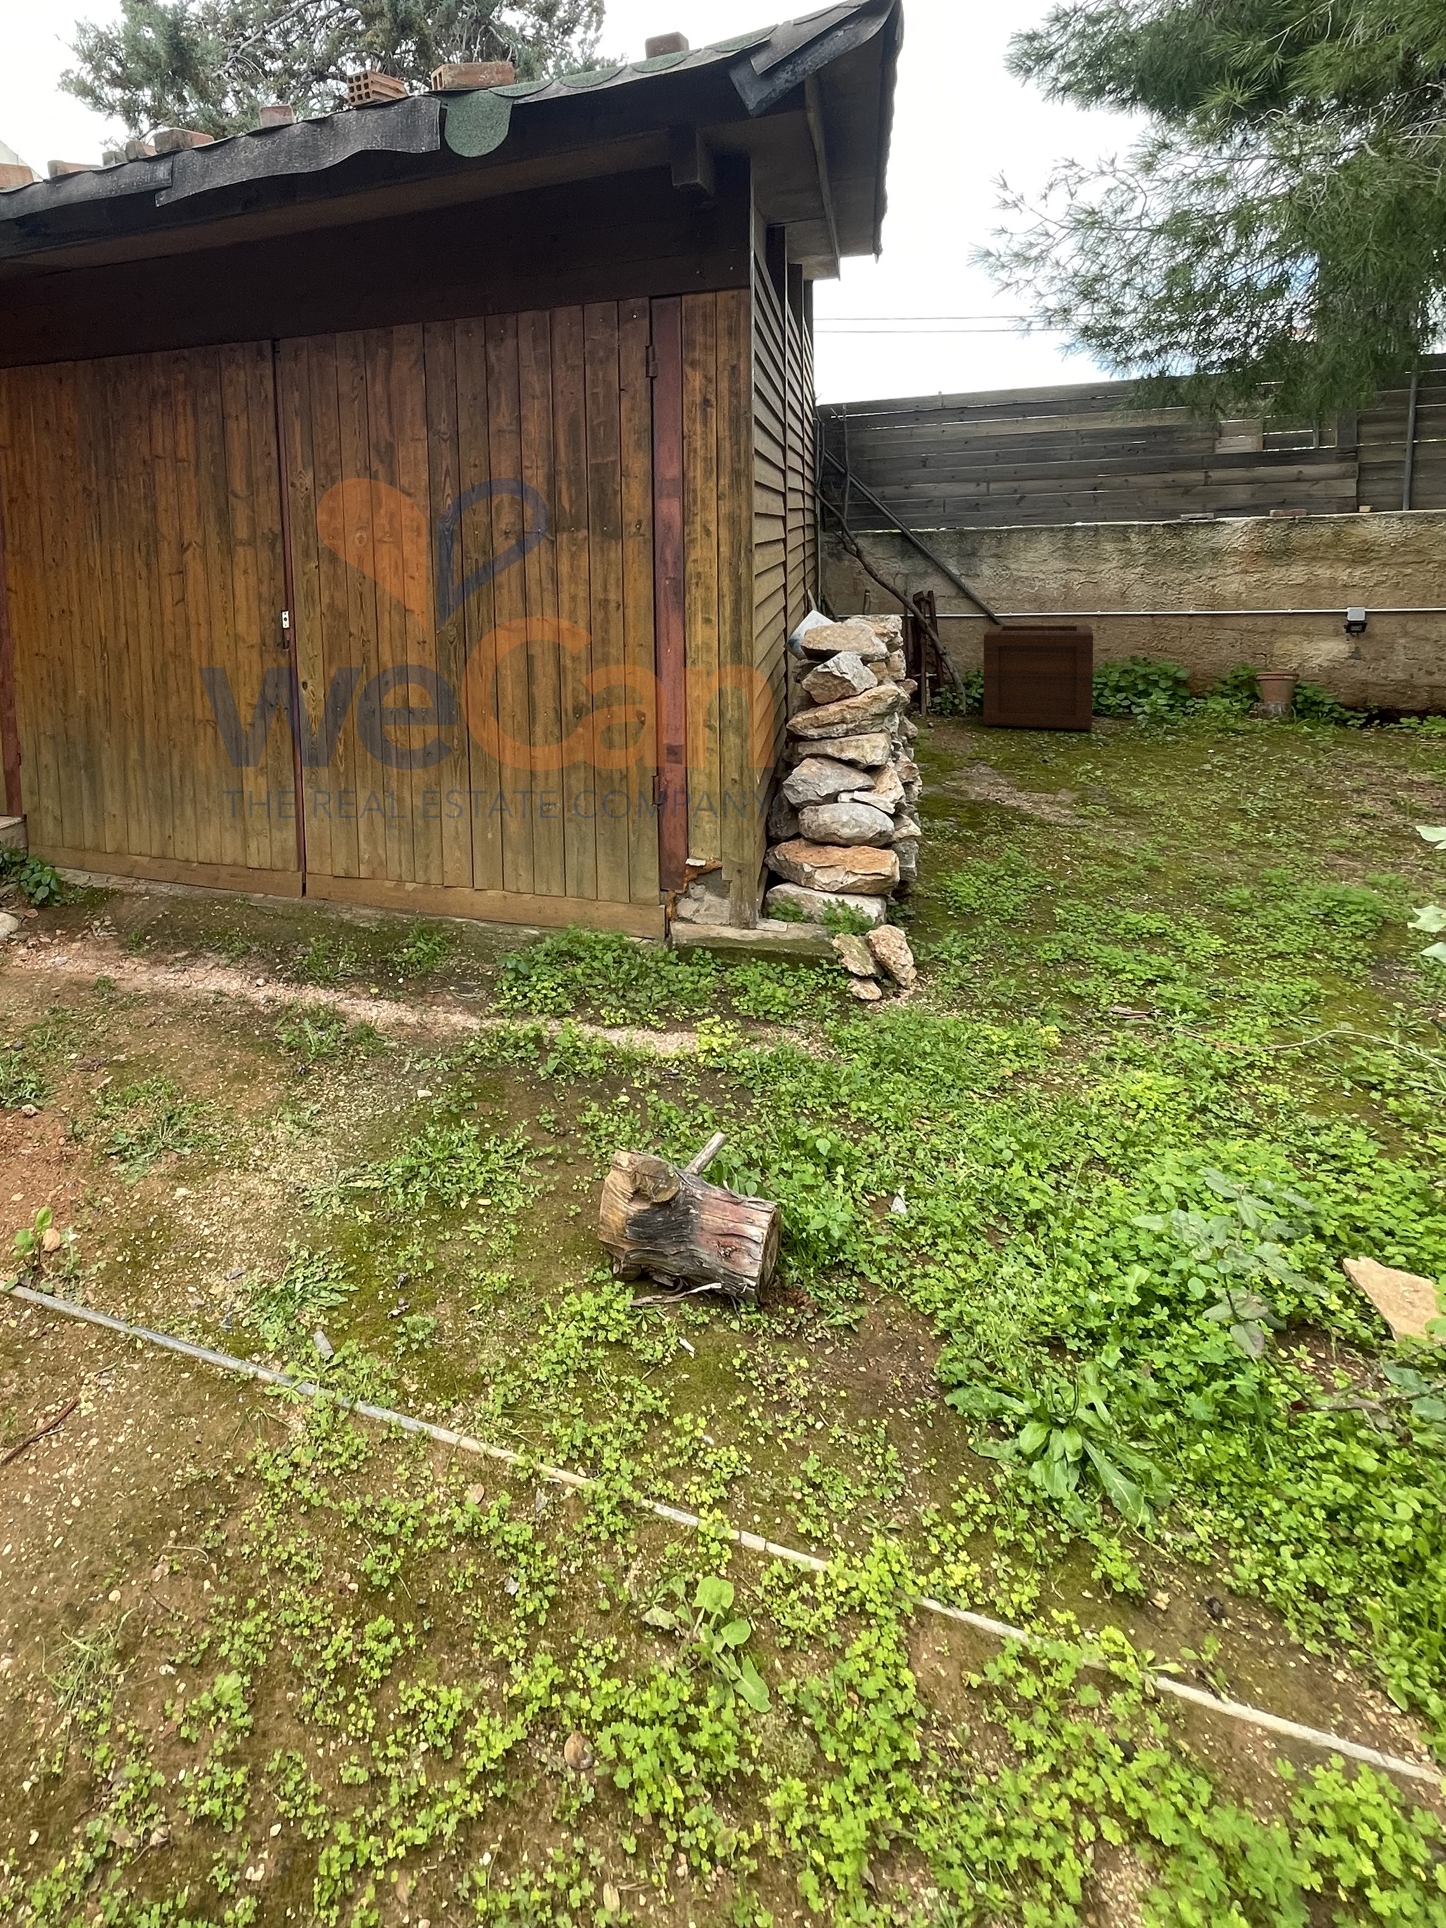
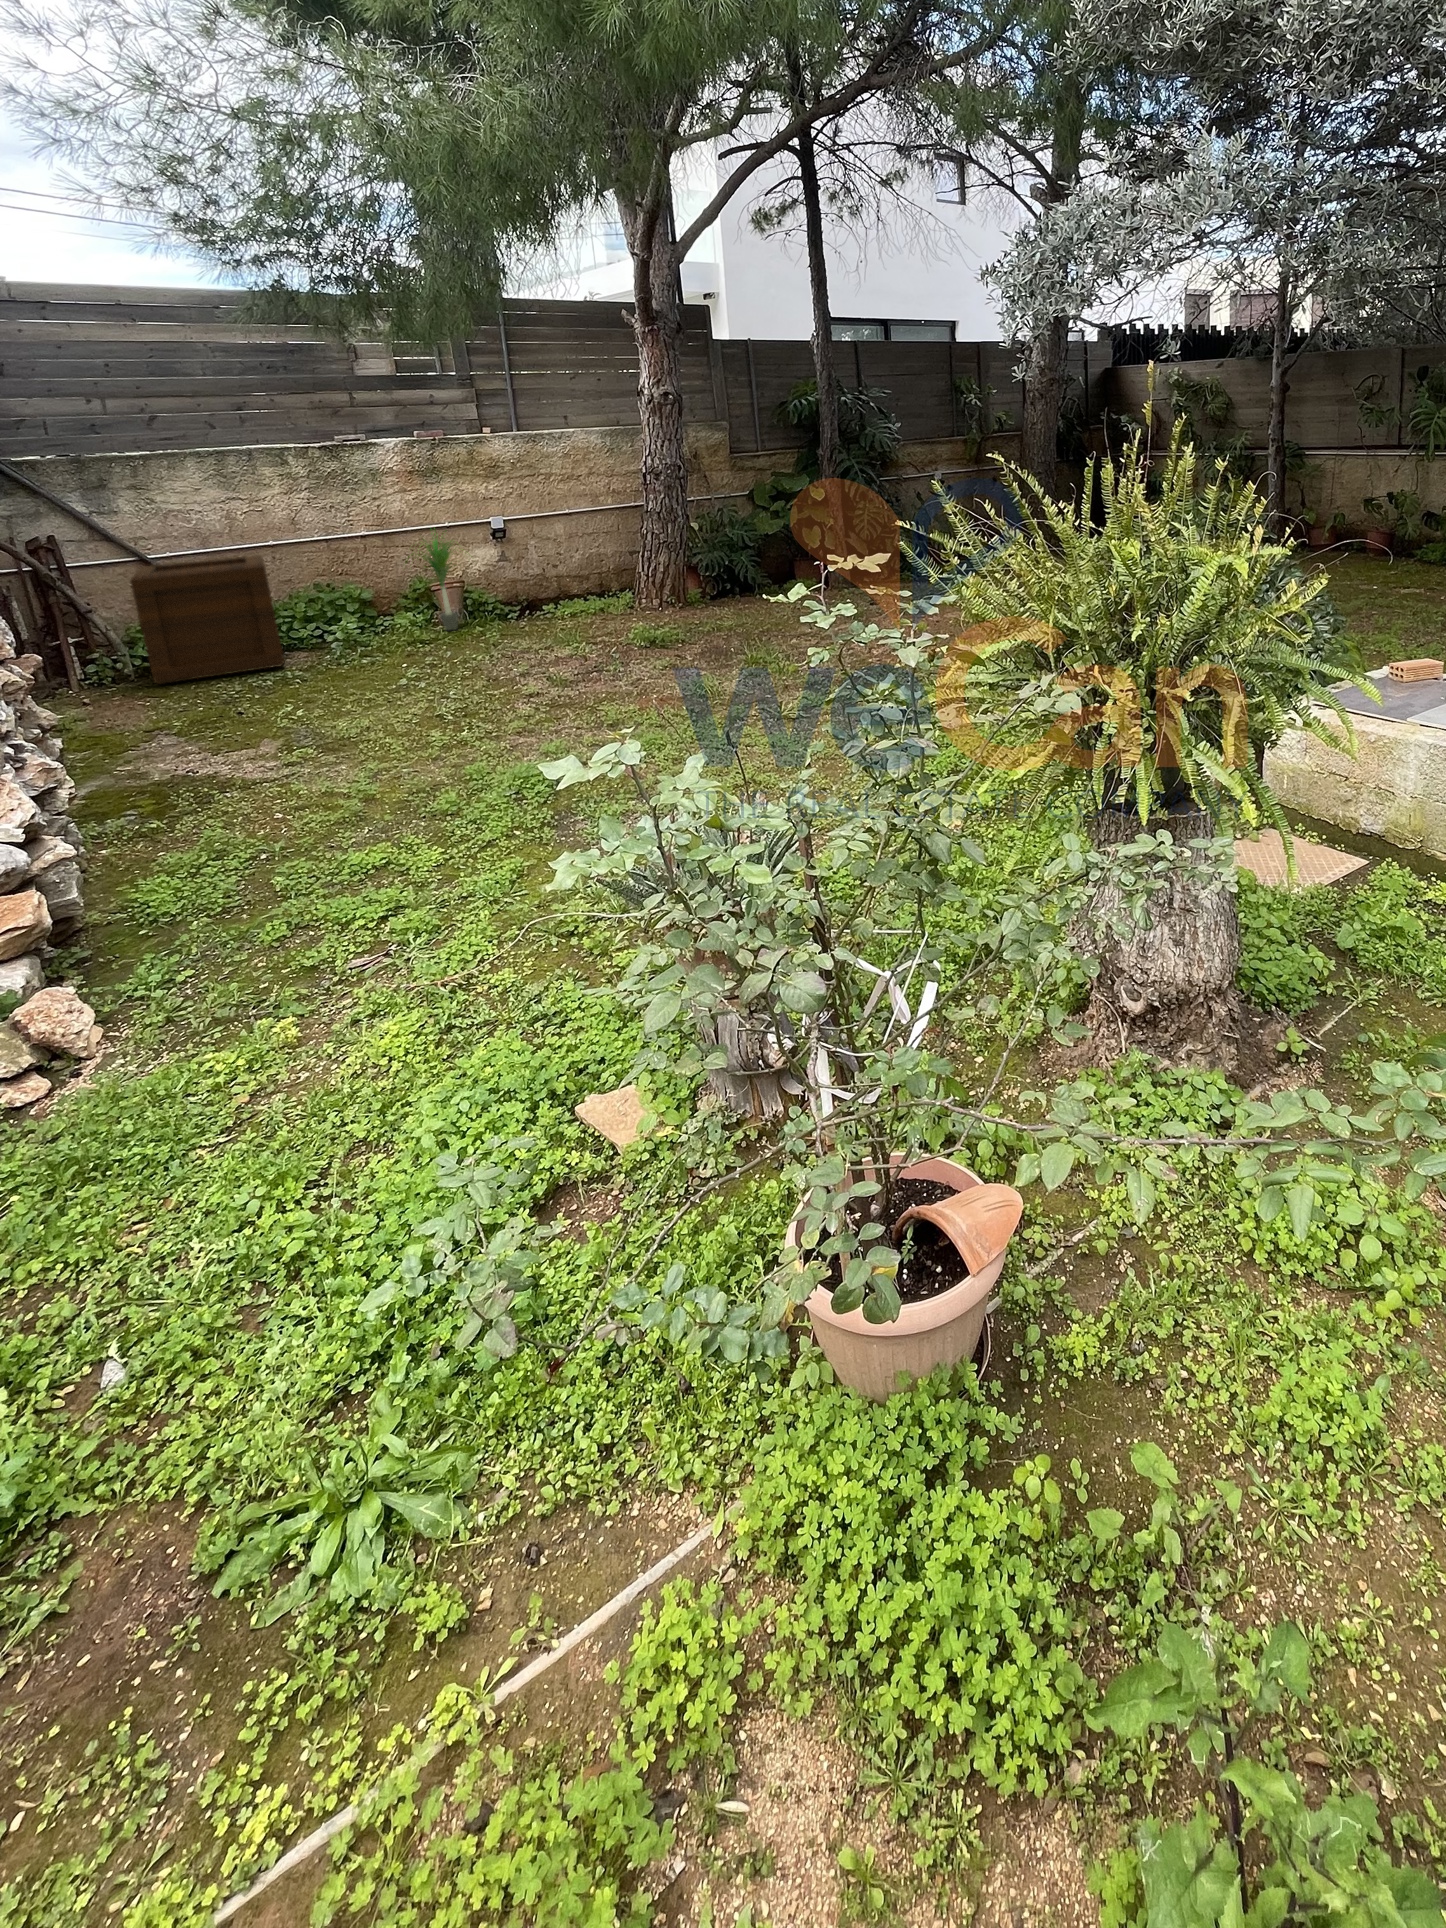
potted plant: none [1225,609,1322,726] -> present [423,539,468,630]

